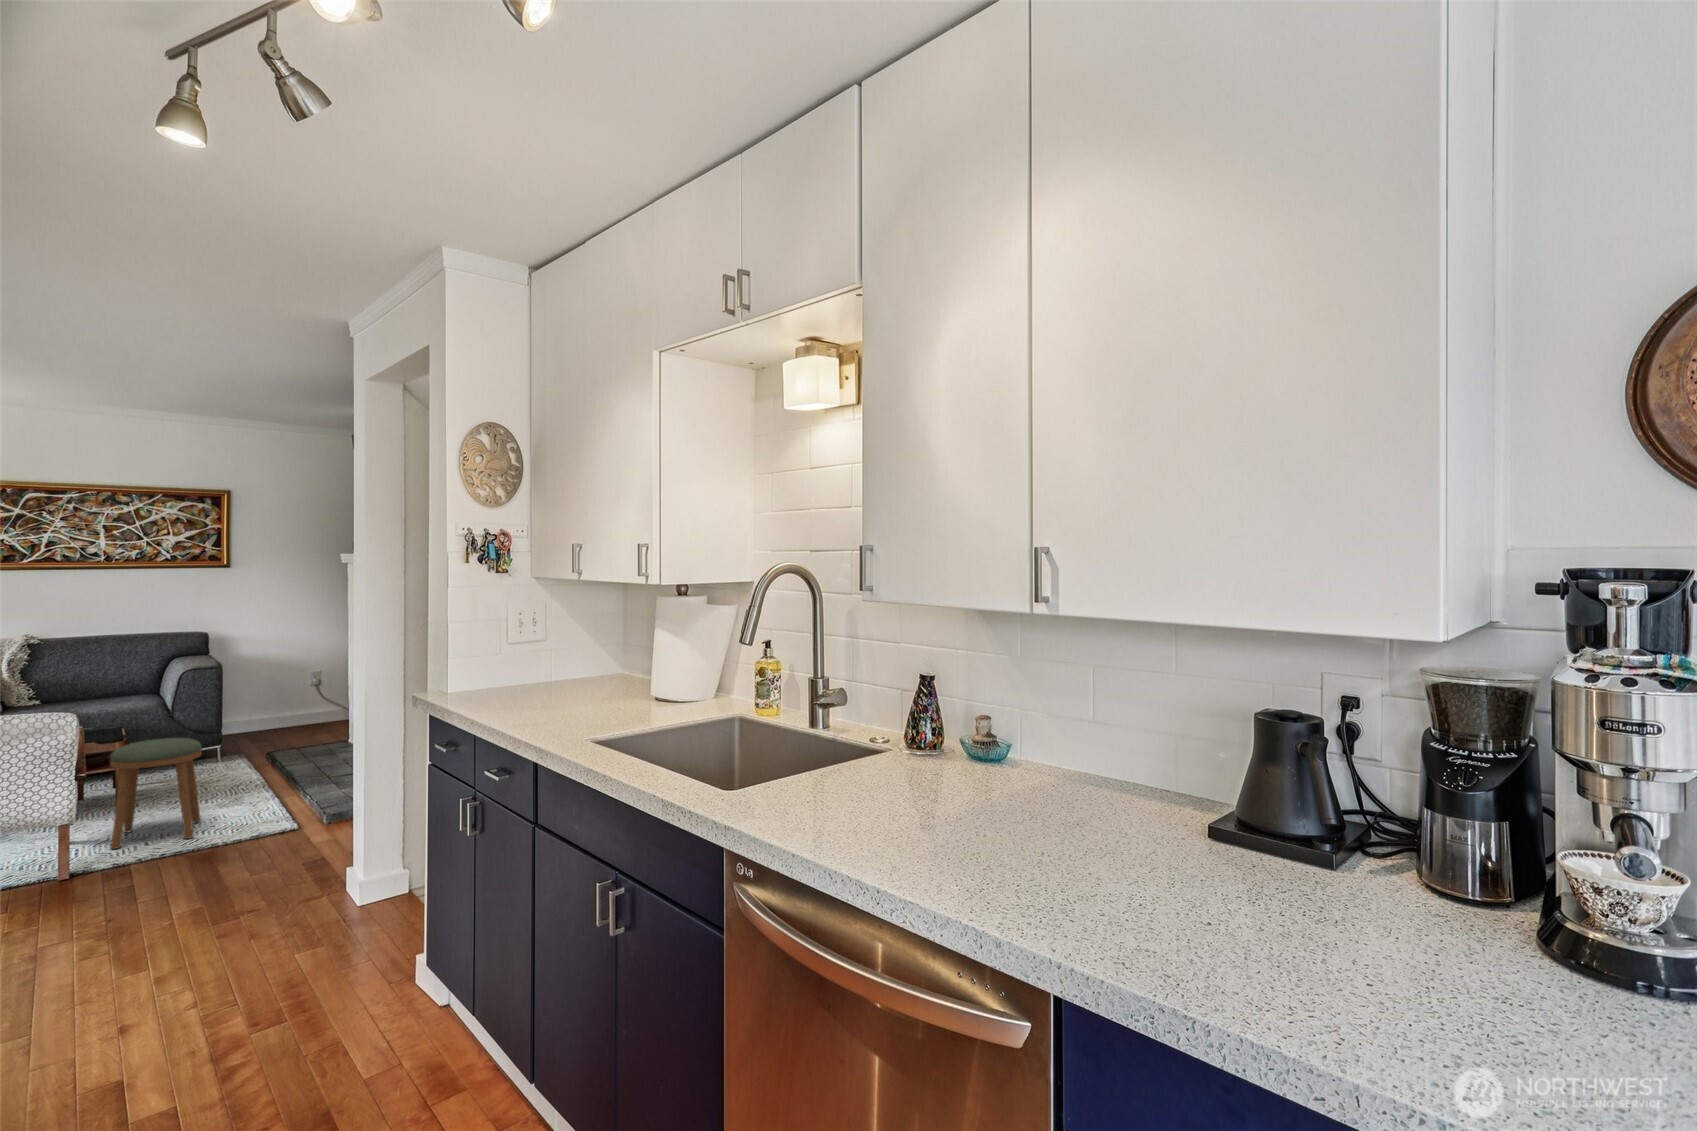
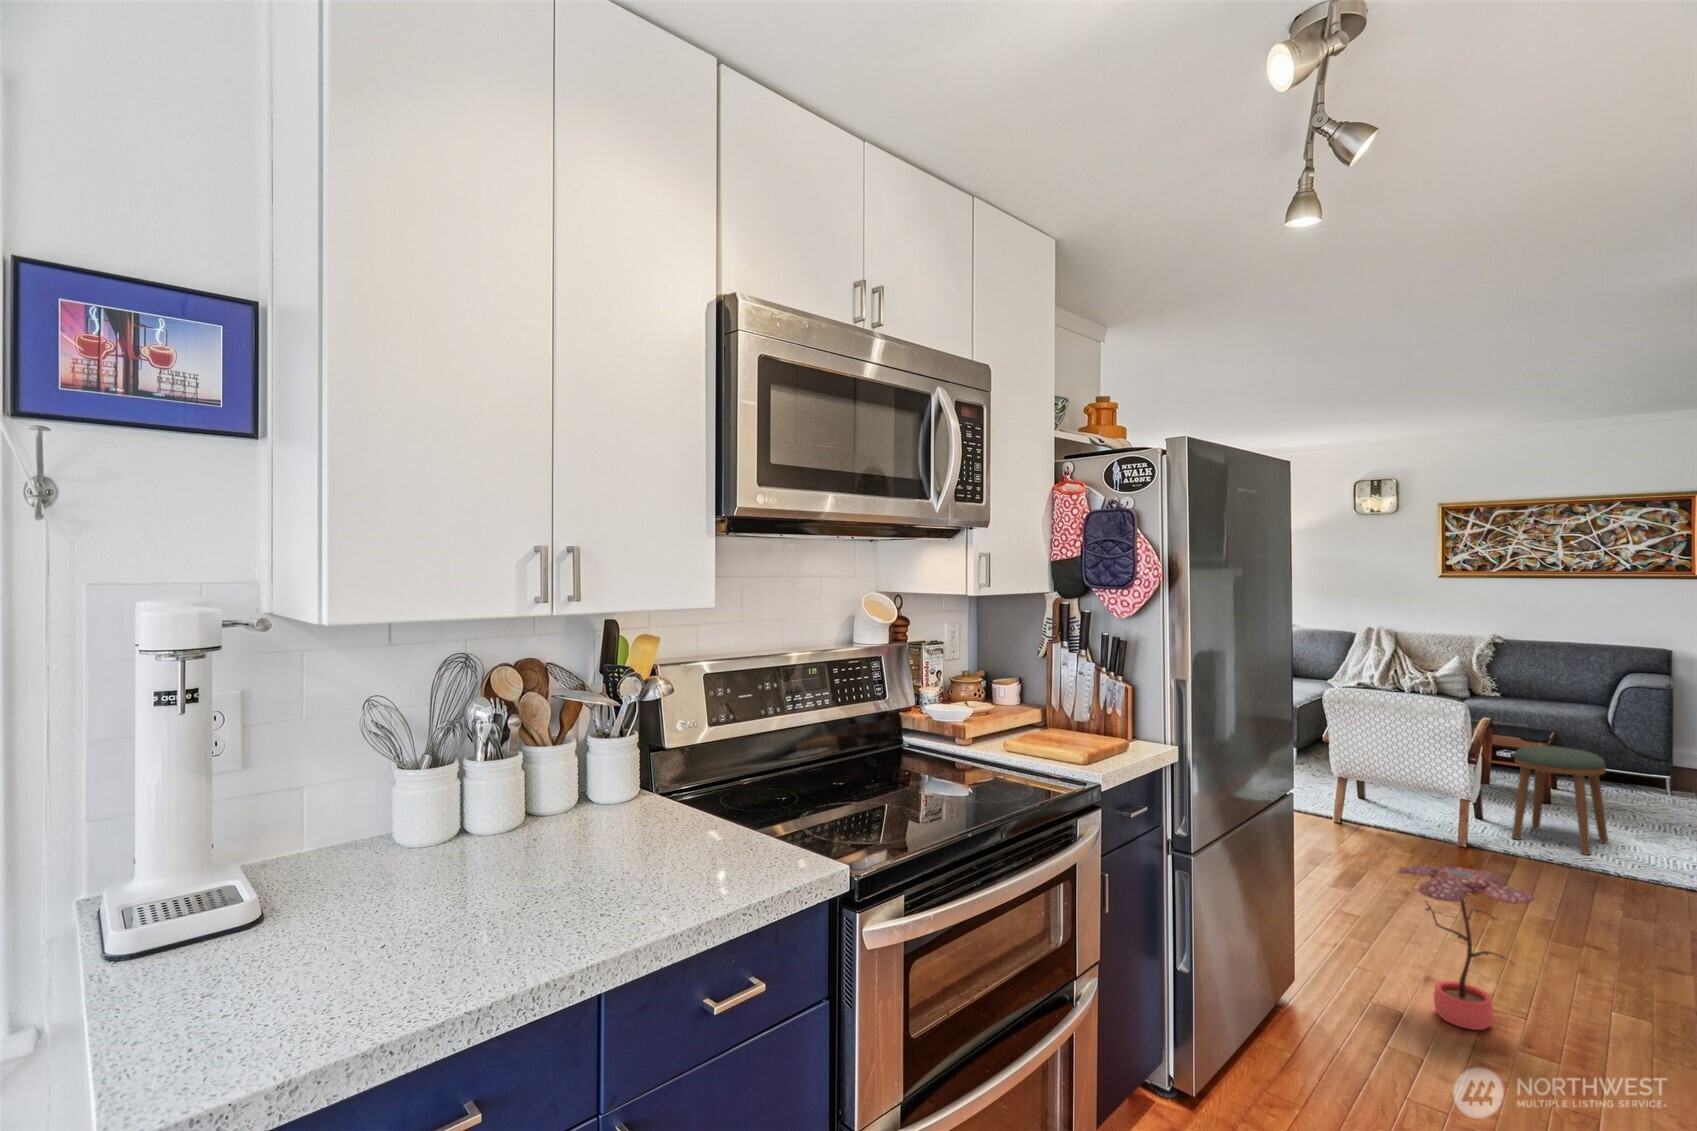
potted plant: none [103,872,261,1054] -> present [1398,865,1534,1030]

